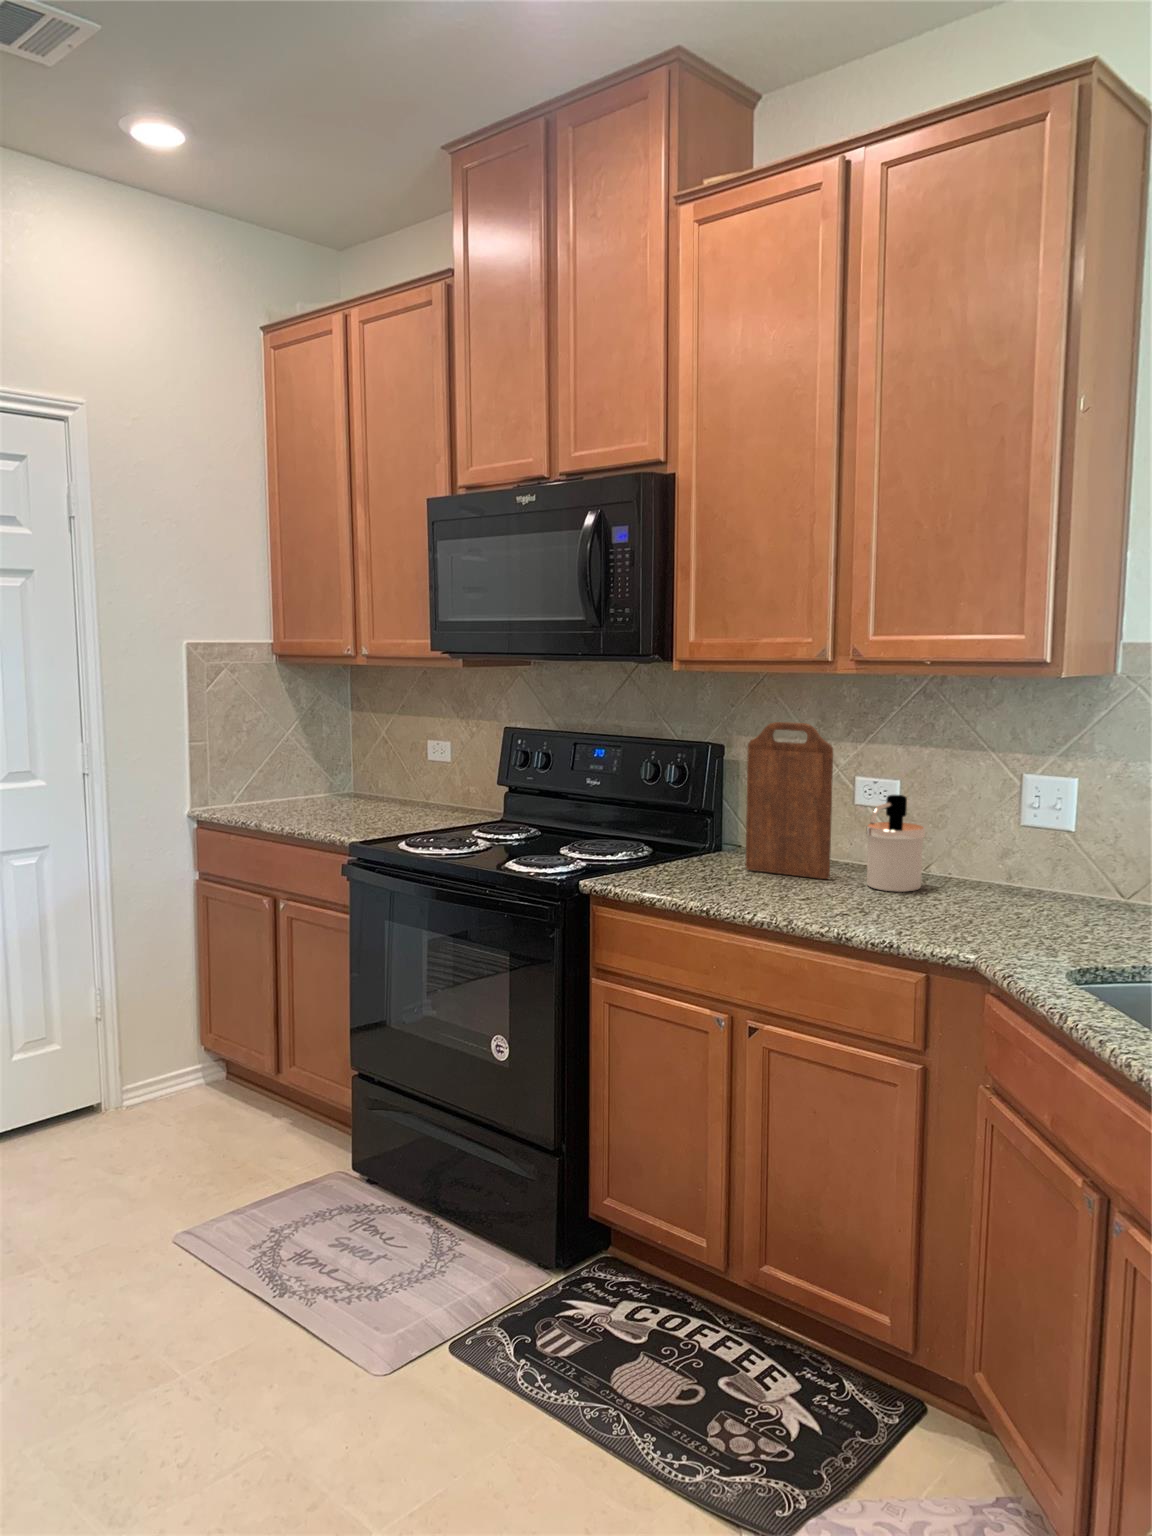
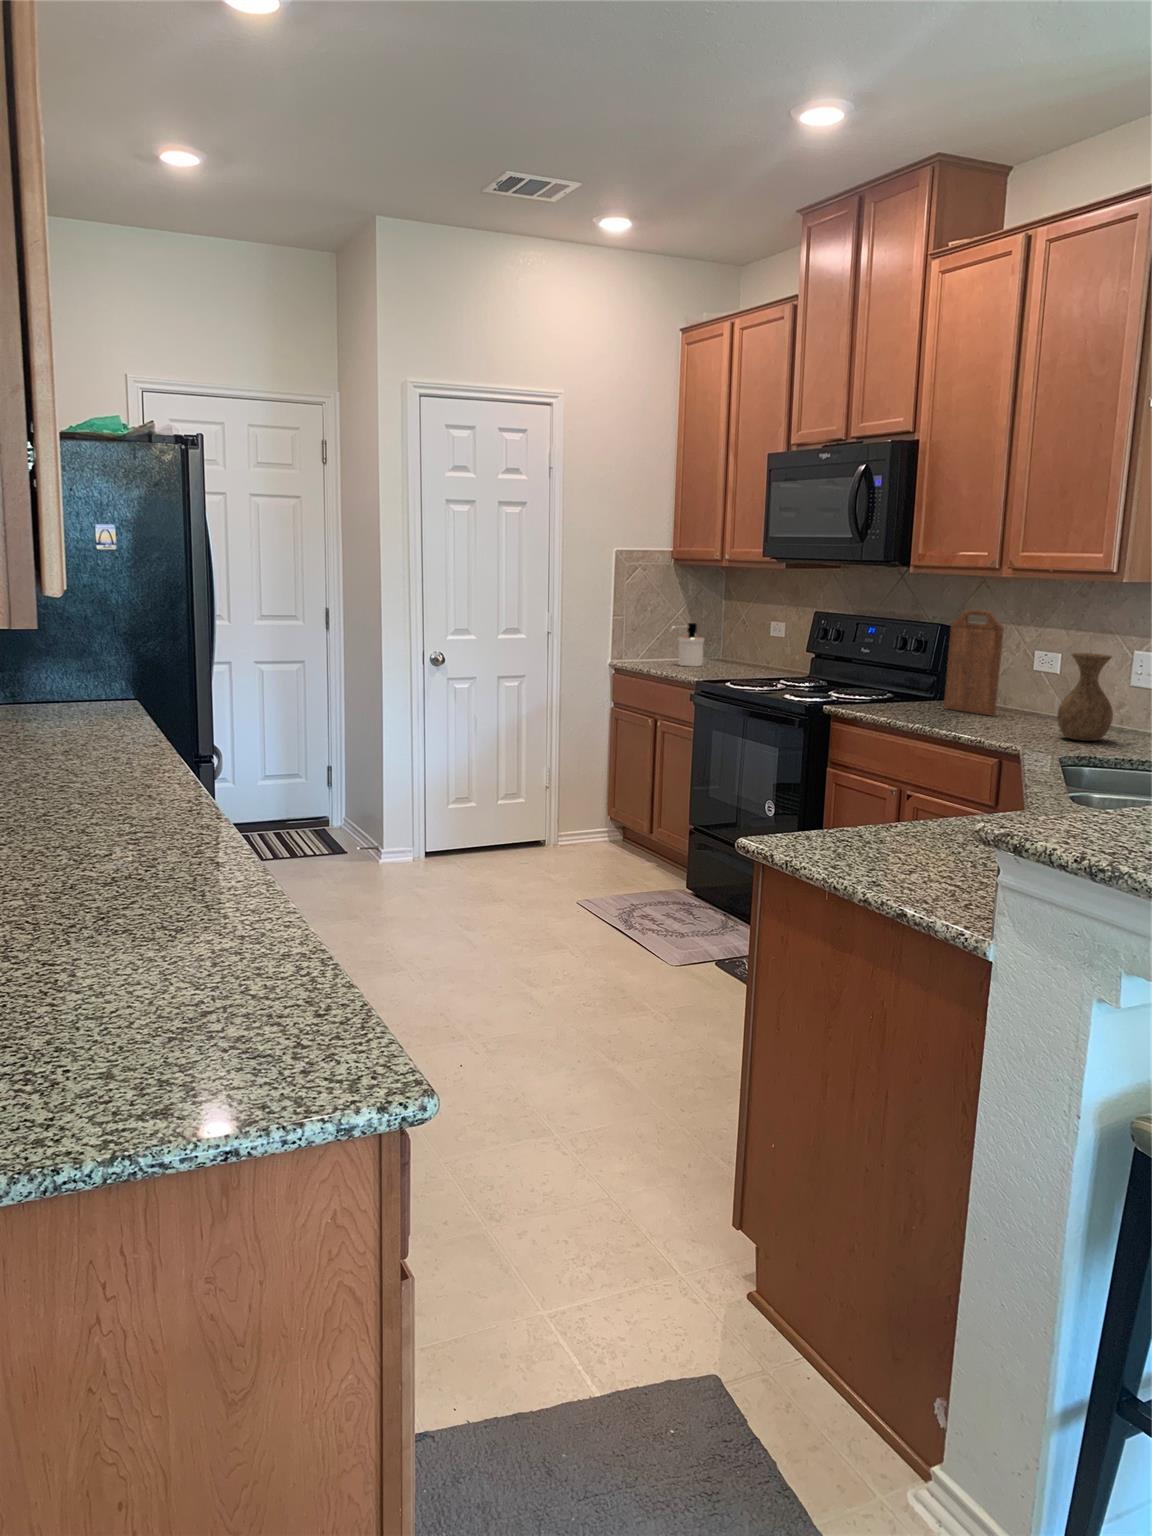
vase: none [976,788,1061,928] -> present [1057,653,1113,741]
soap dispenser: present [866,795,925,892] -> present [669,623,705,667]

